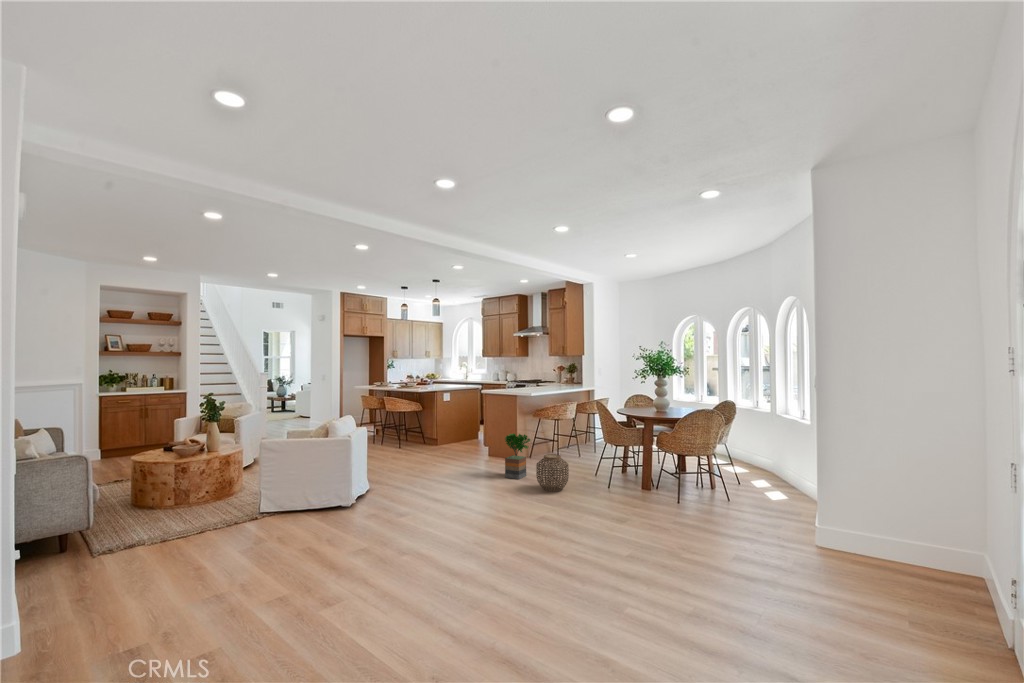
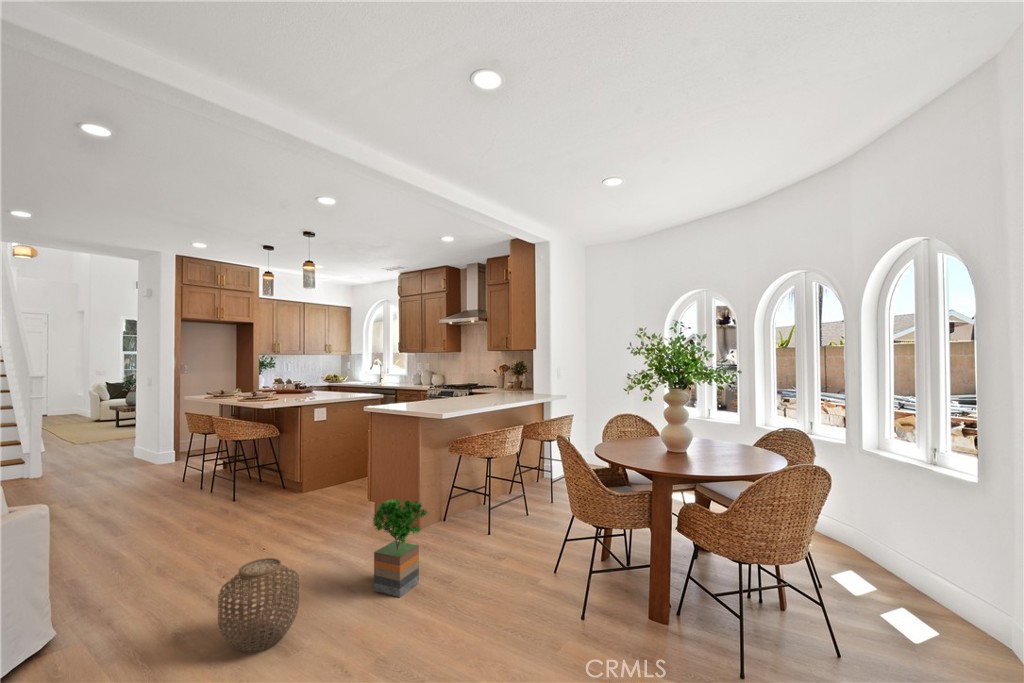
woven basket: present [536,454,569,492] -> present [218,558,299,652]

